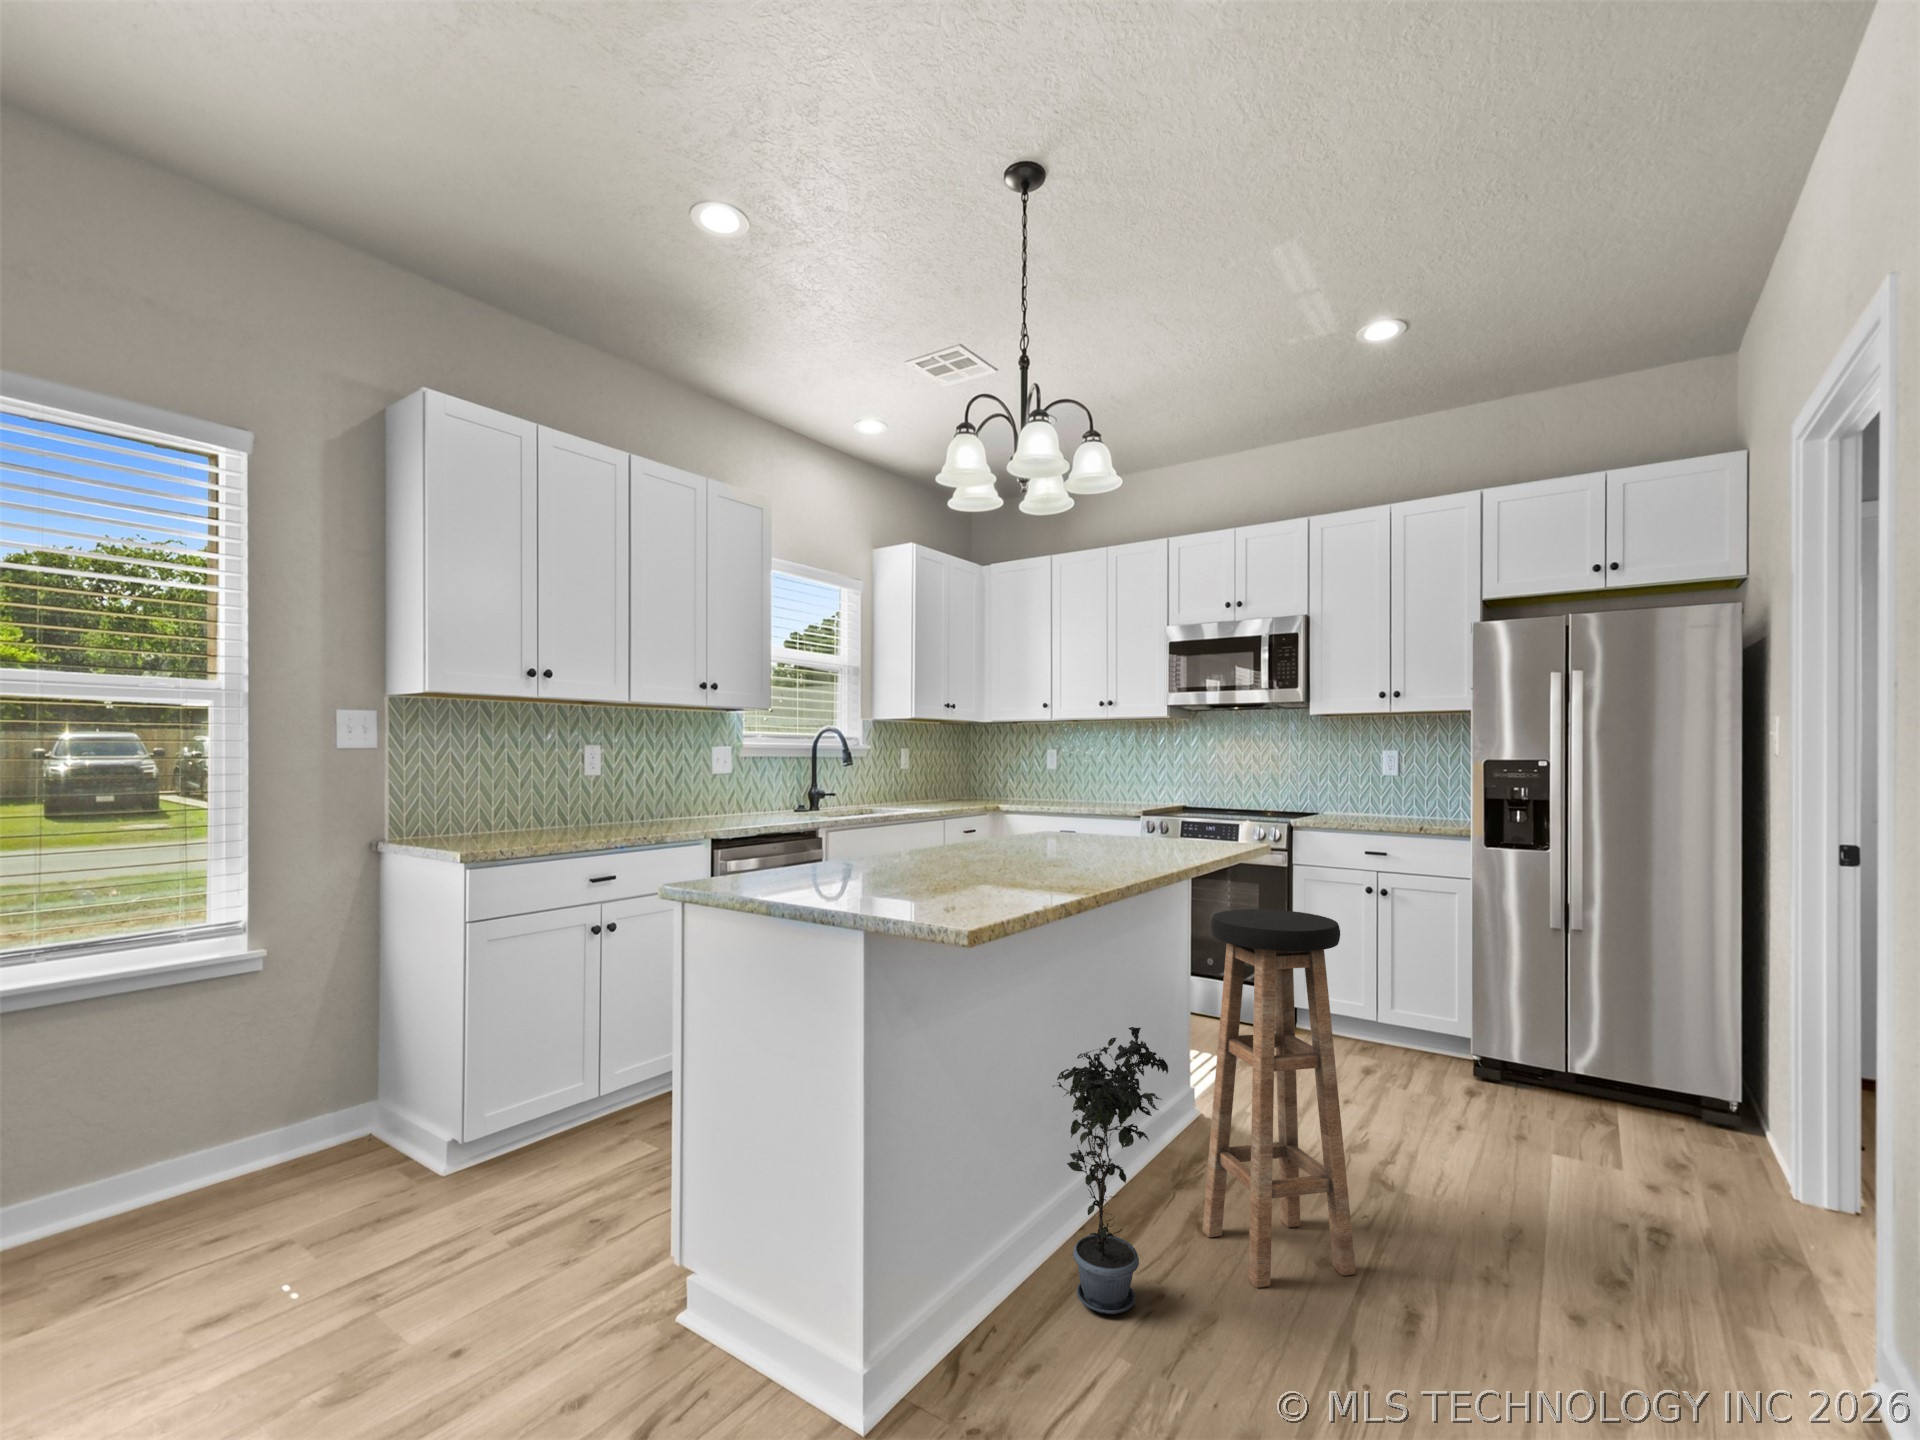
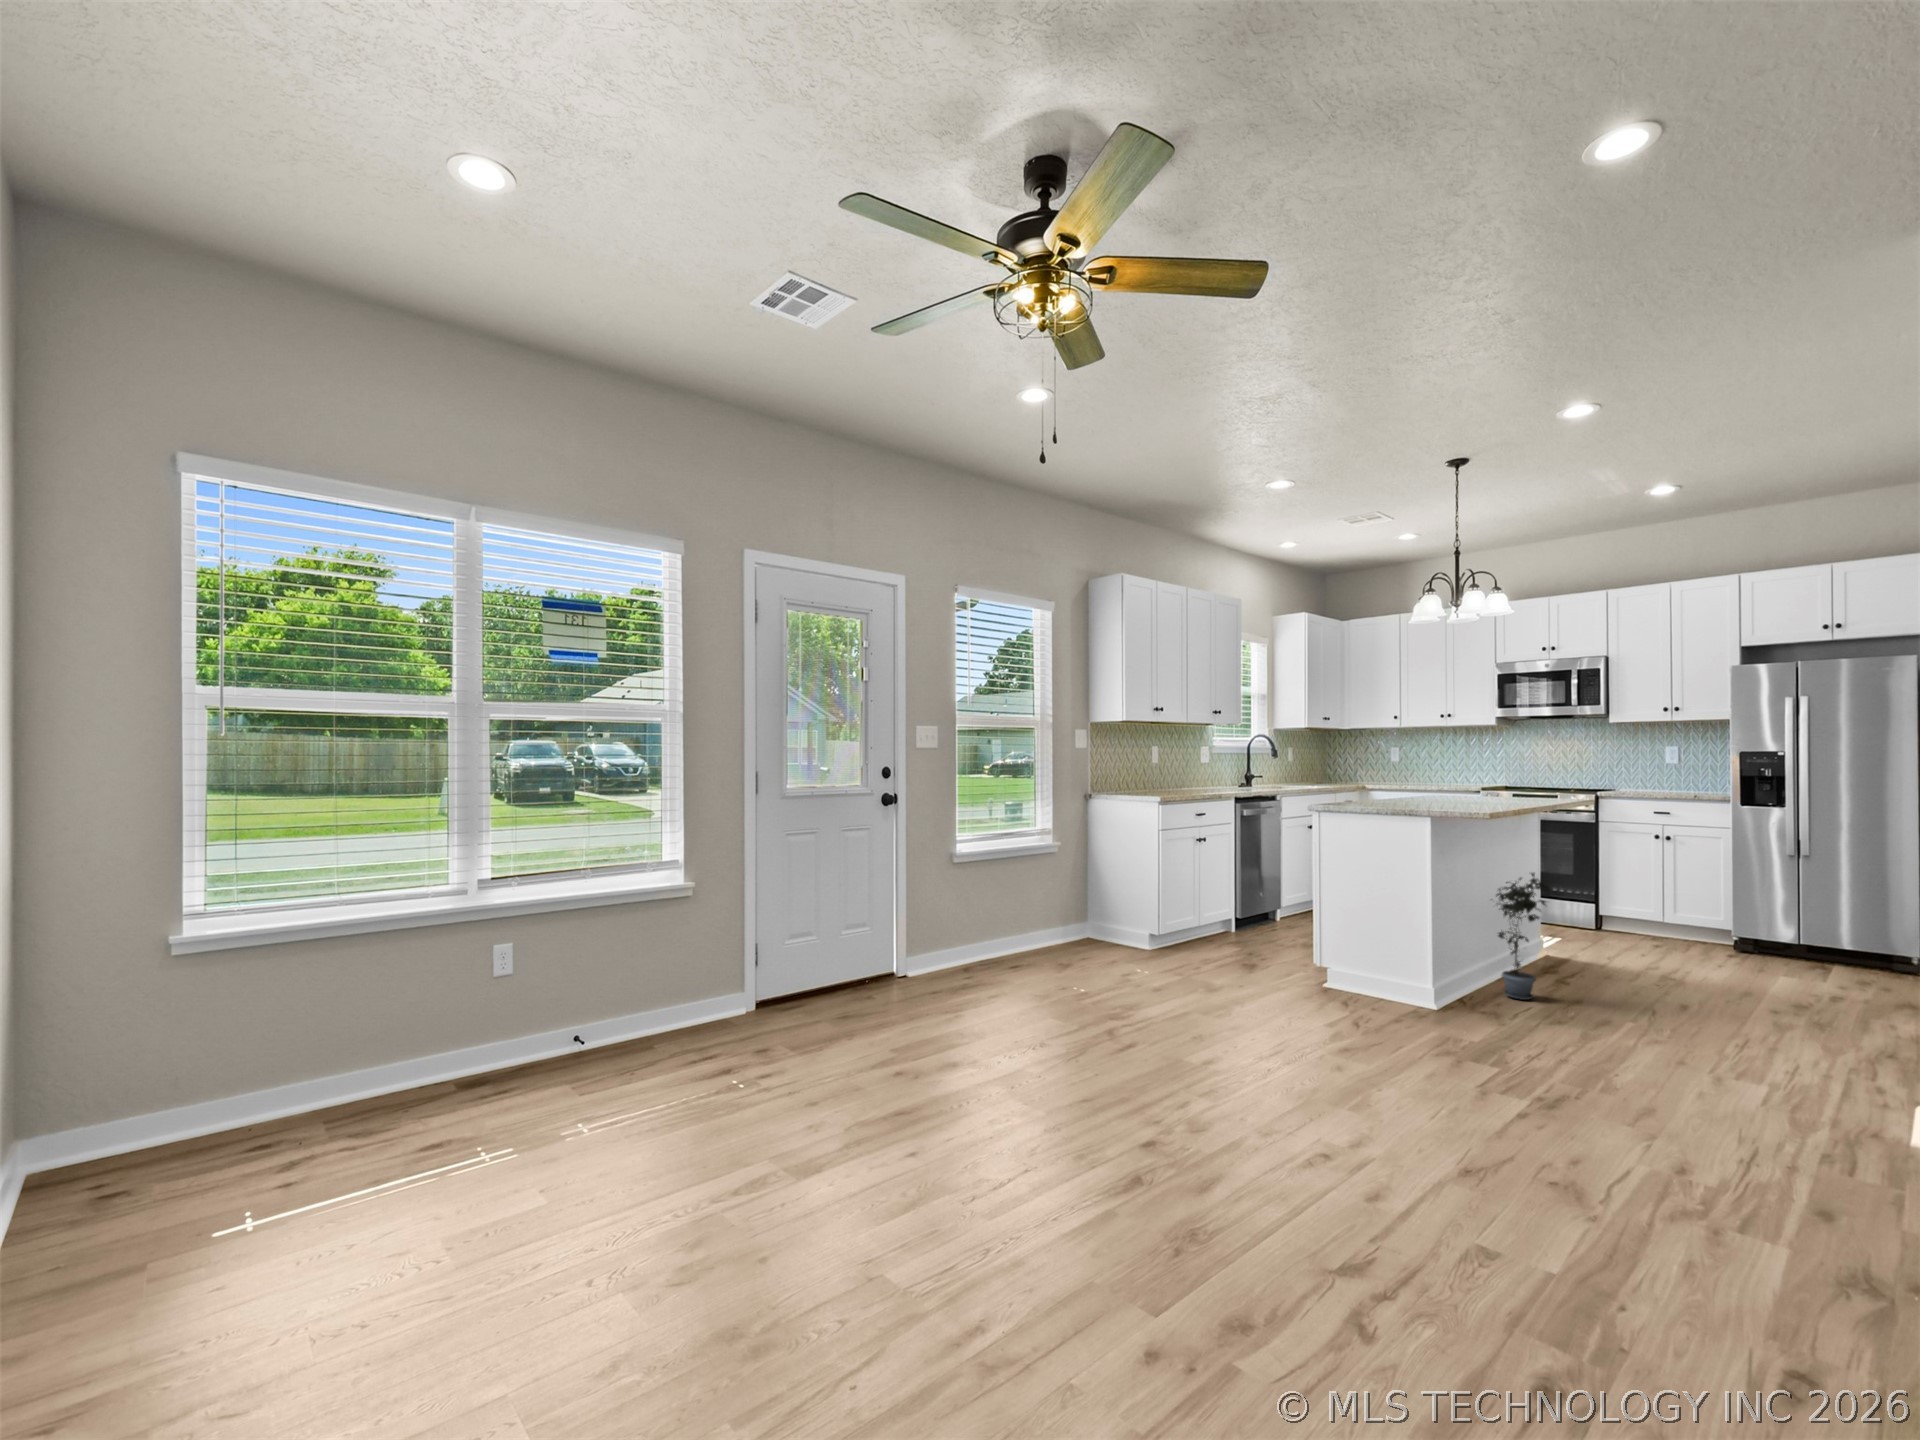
bar stool: present [1203,909,1356,1288] -> none [1562,826,1650,999]

